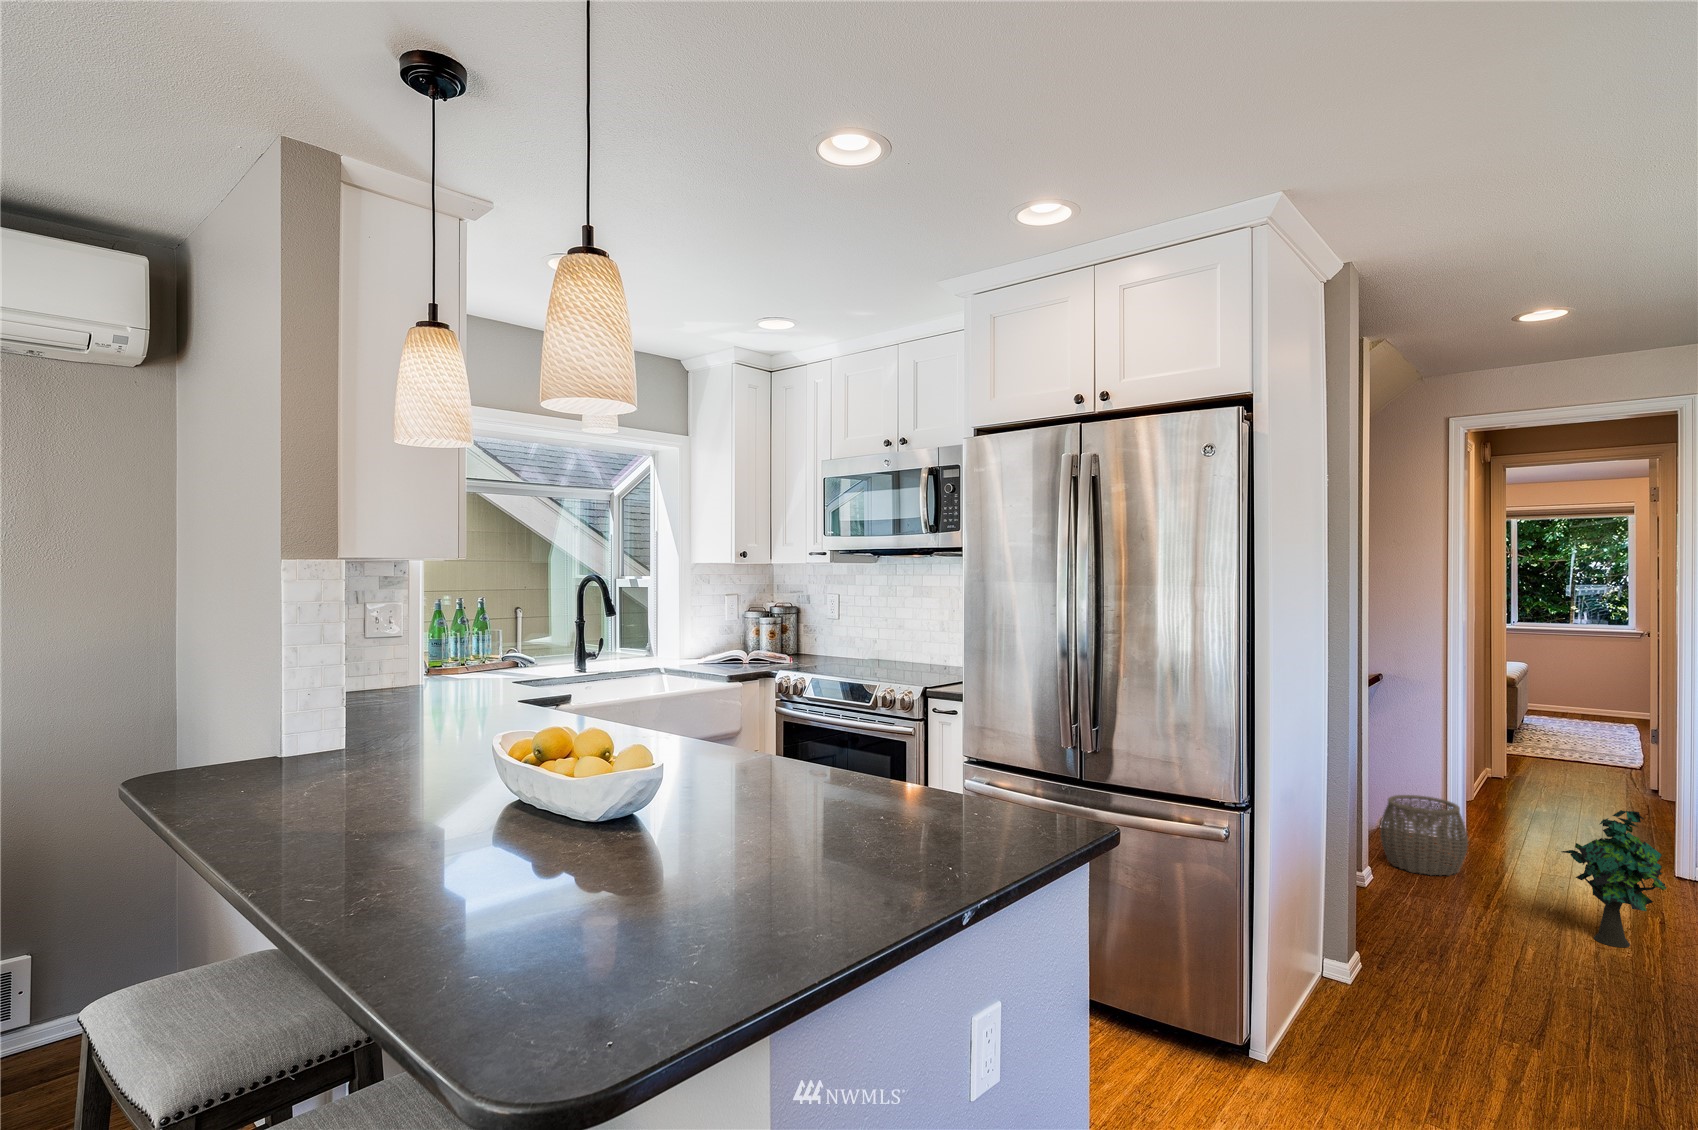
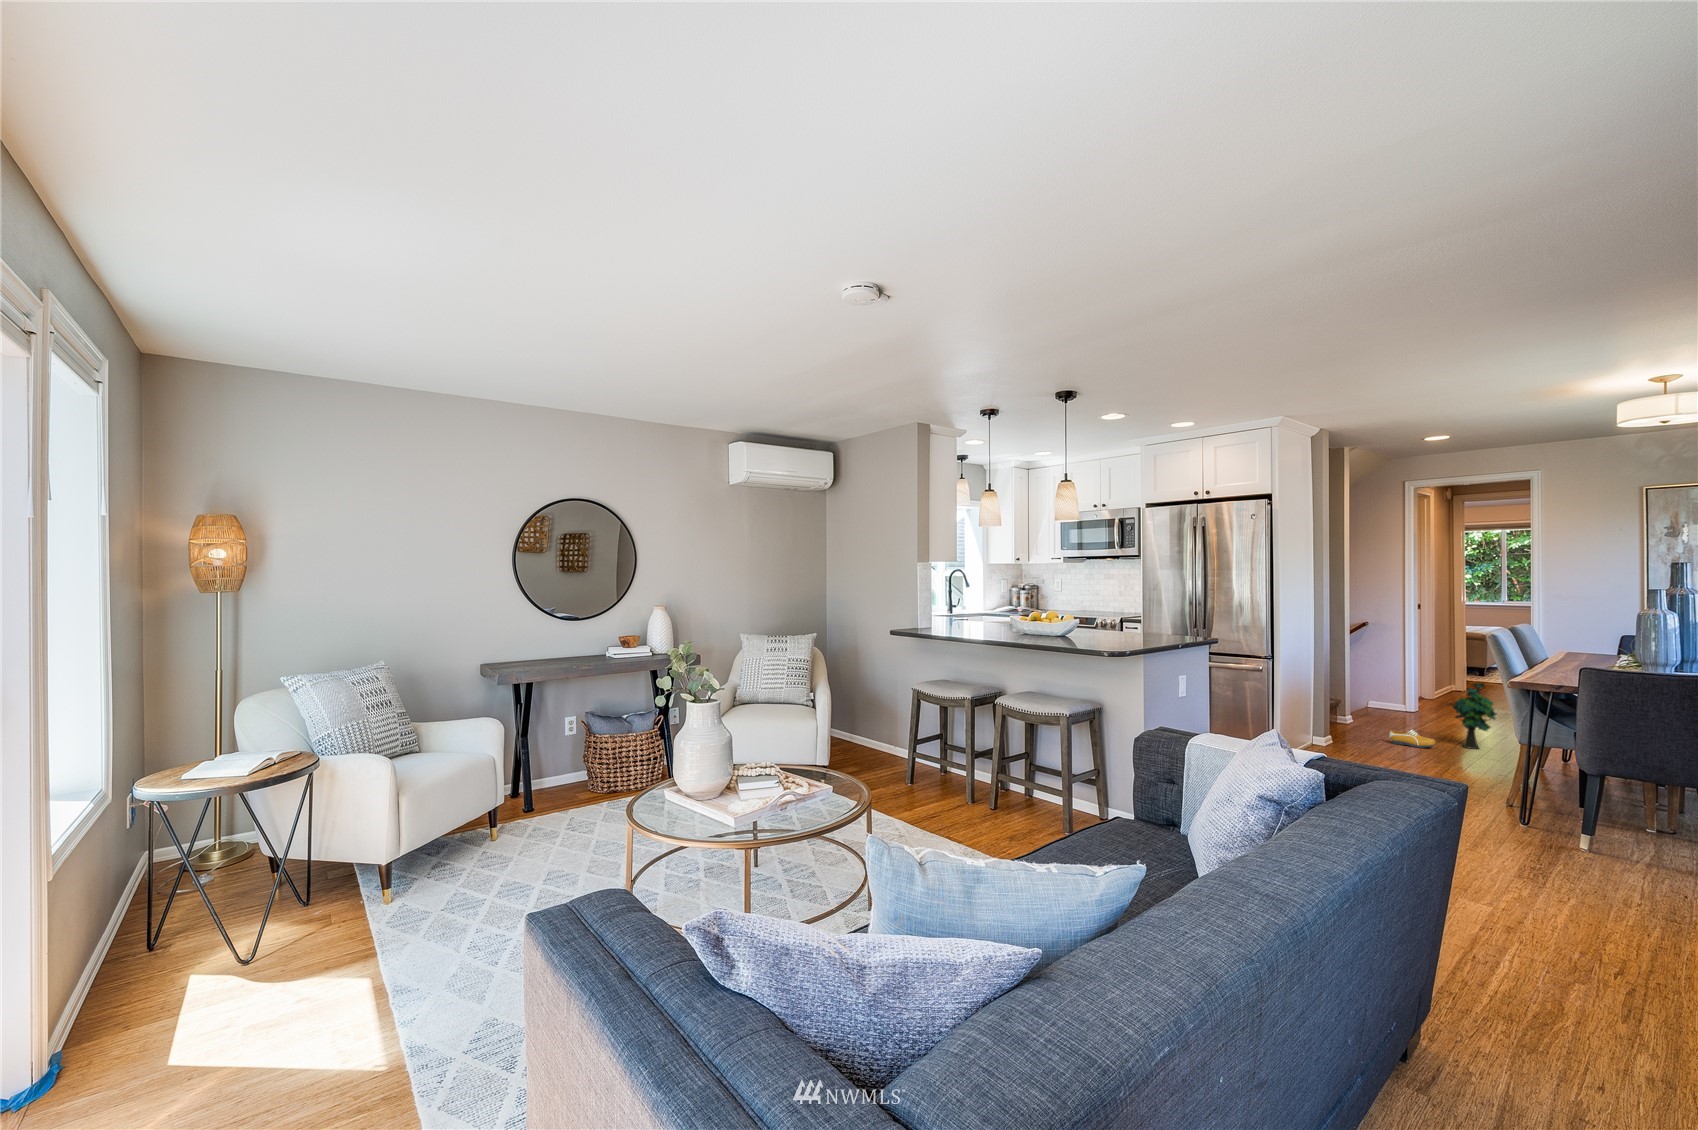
woven basket: present [1380,795,1468,876] -> none [1362,688,1411,728]
shoe: none [1457,907,1551,951] -> present [1390,730,1435,748]

